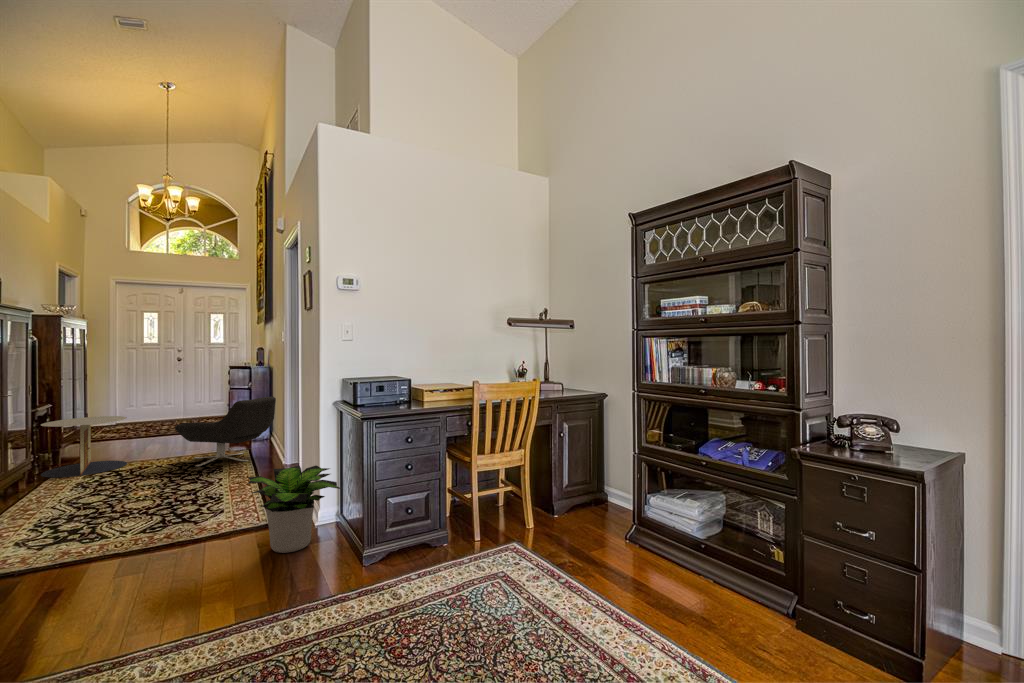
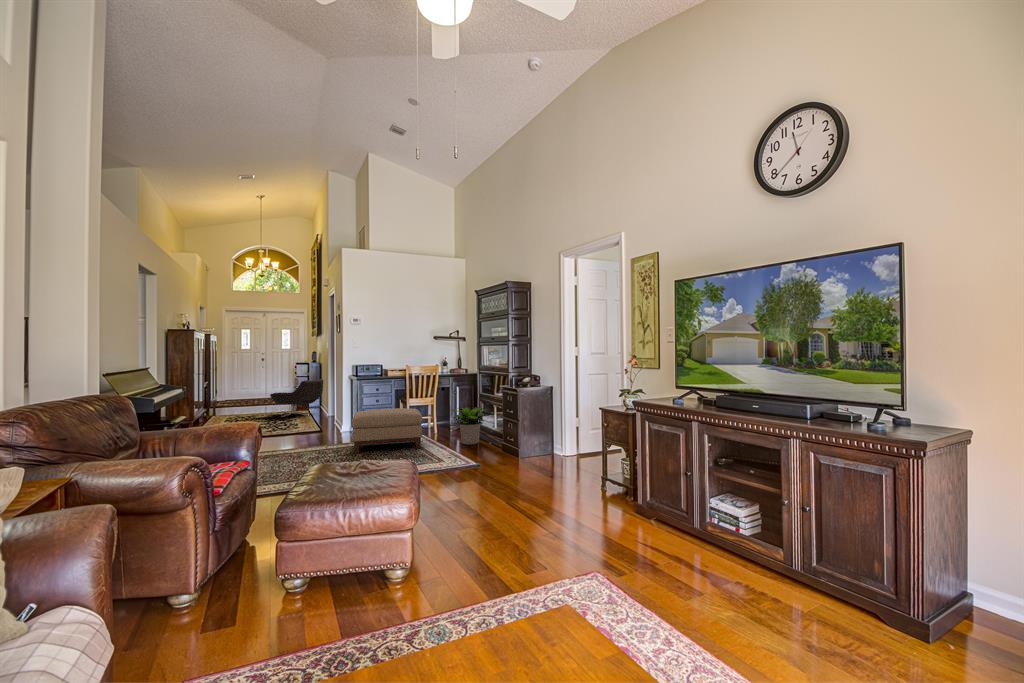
side table: present [41,416,127,477] -> none [203,390,244,420]
potted plant: present [248,466,342,553] -> present [453,407,488,445]
ottoman: none [357,485,546,643] -> present [352,408,423,453]

